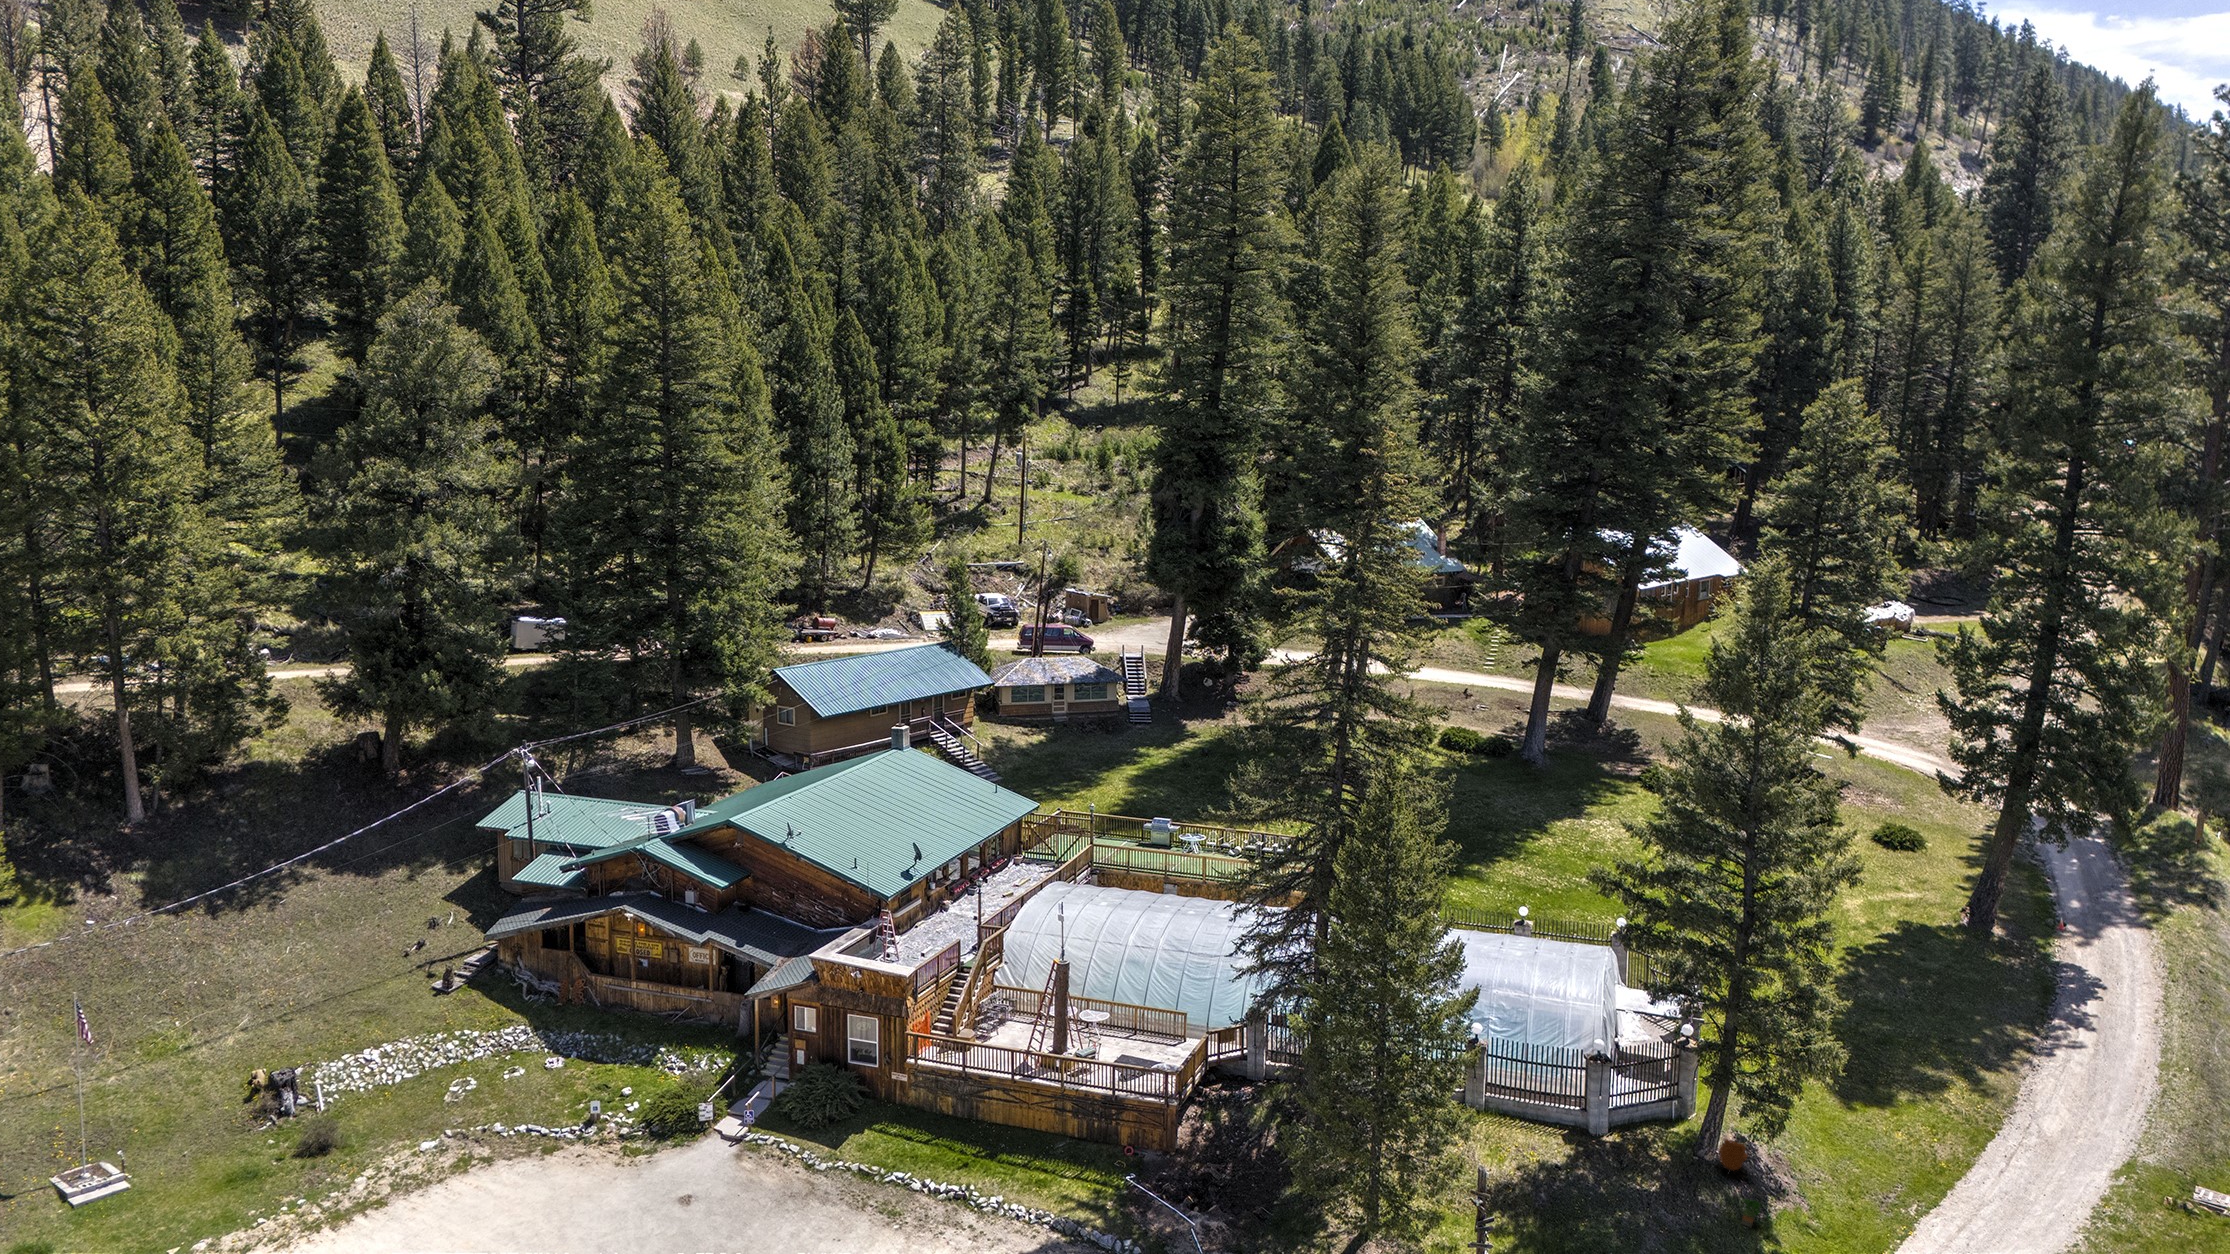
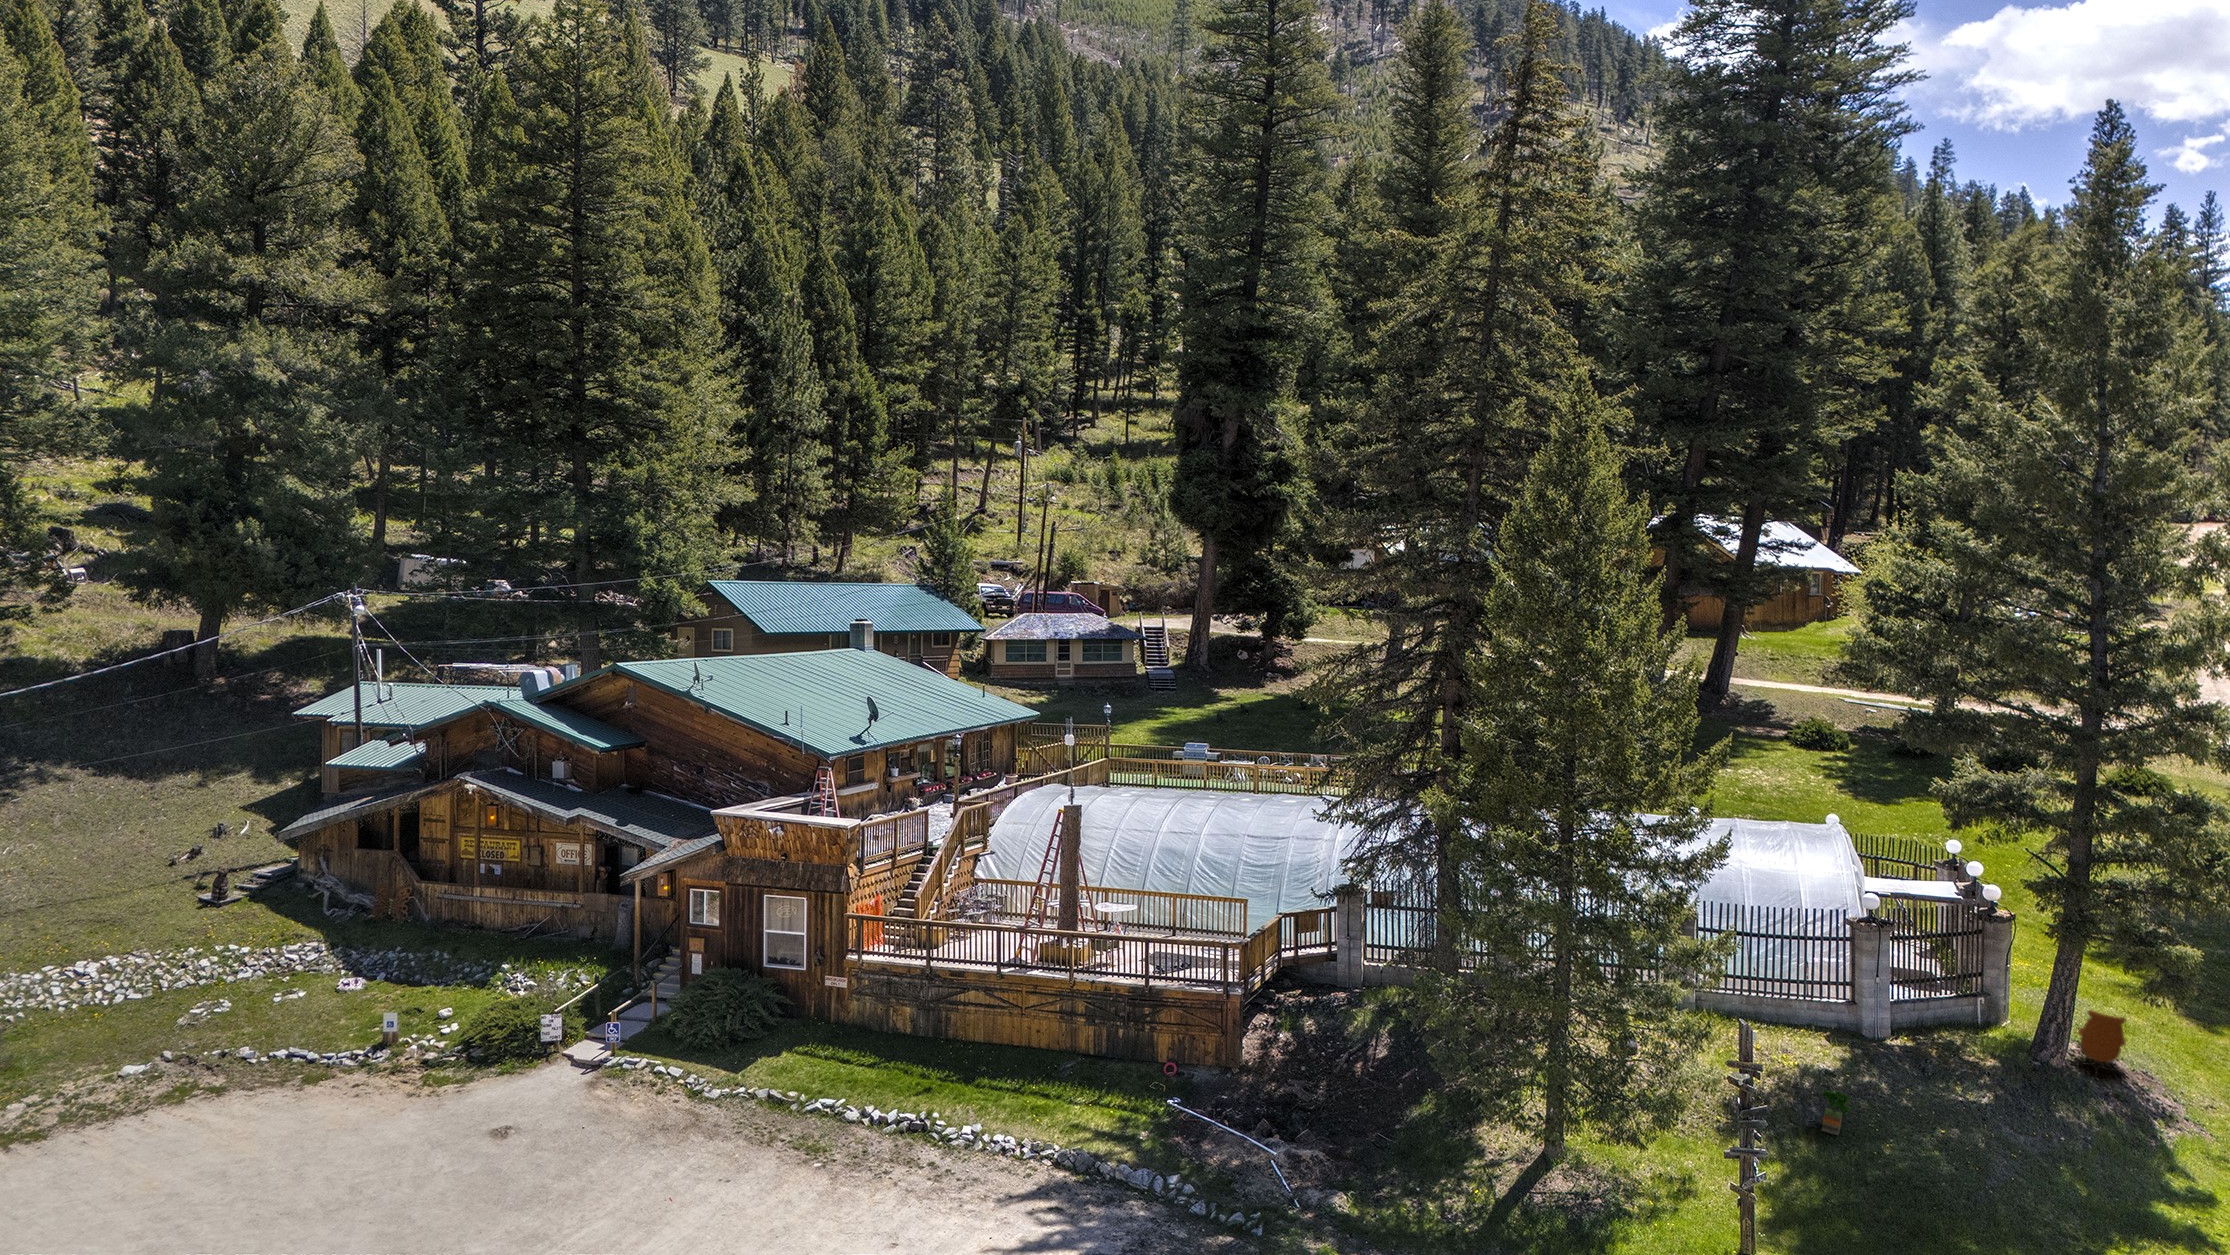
potted tree: present [1742,1199,1760,1227] -> present [1822,1090,1850,1136]

